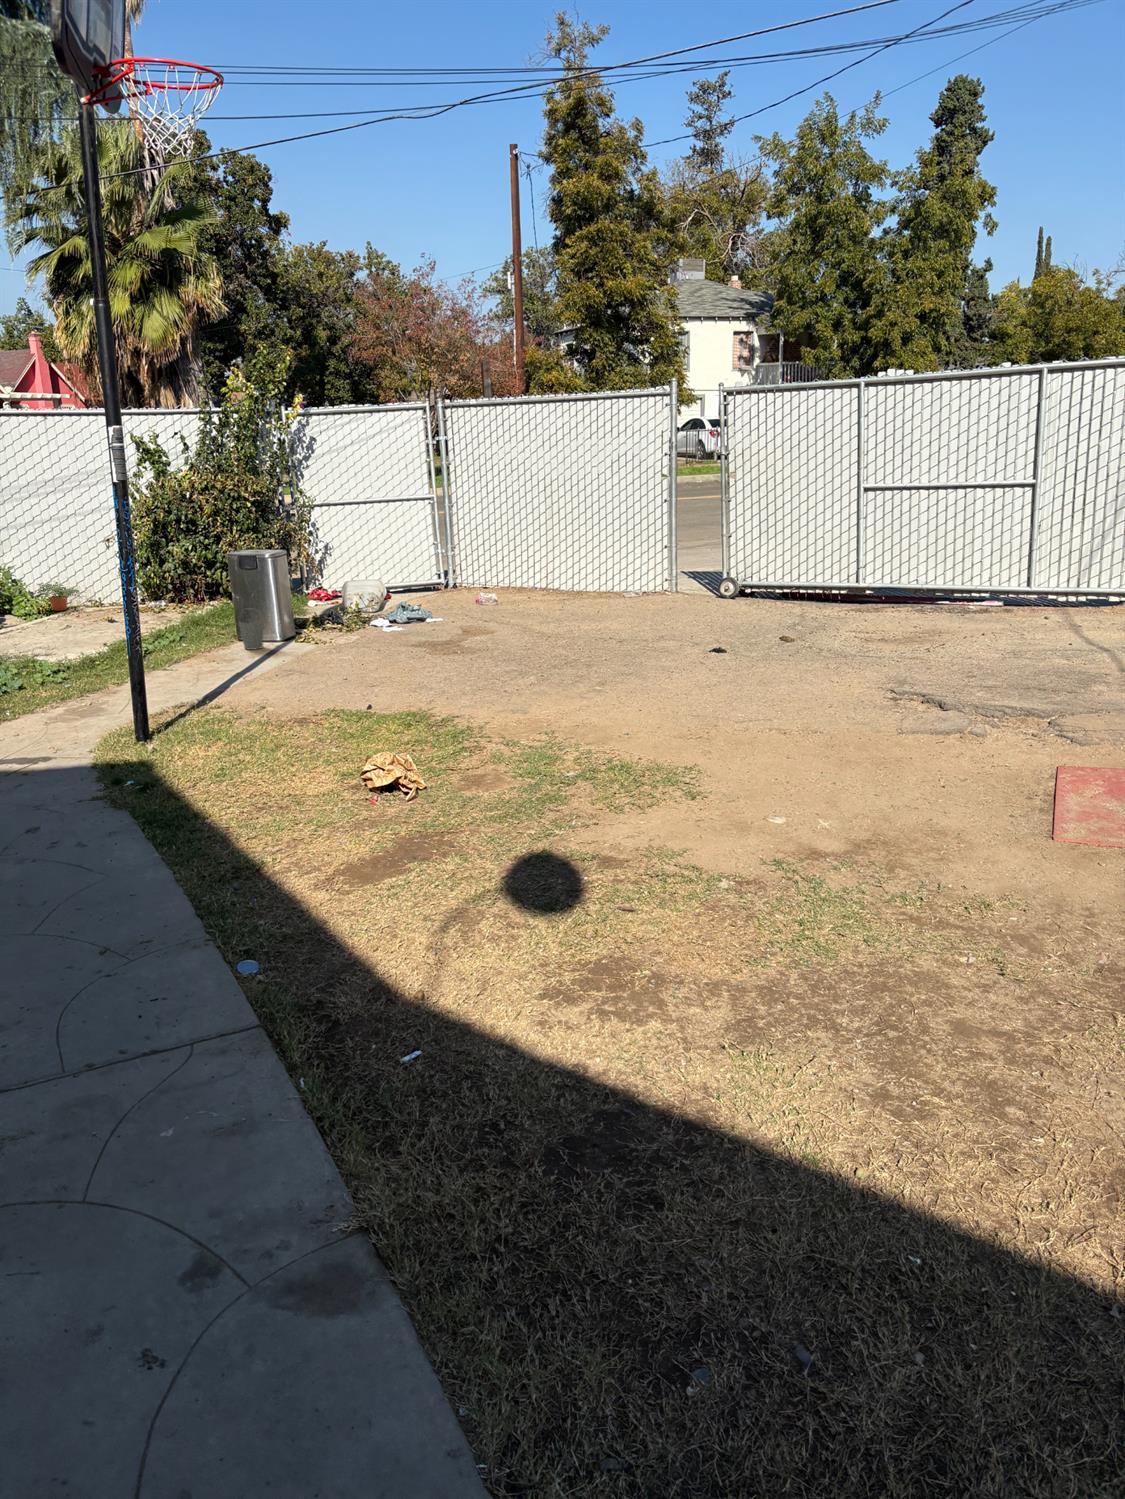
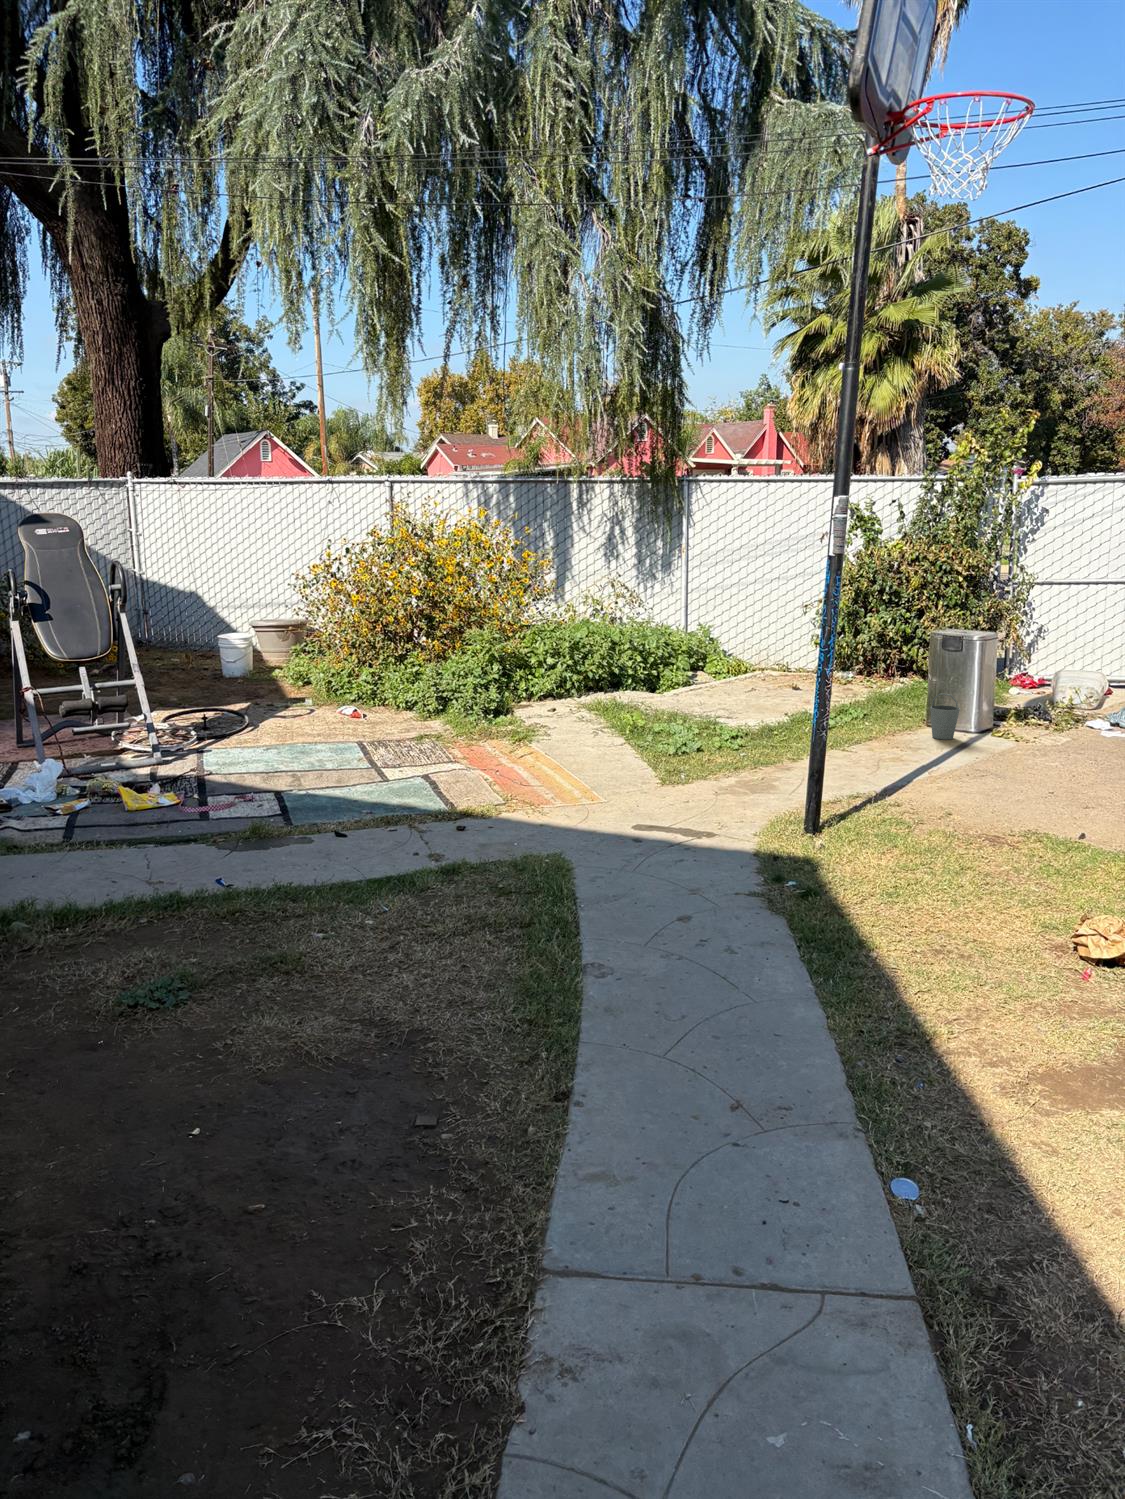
potted plant: present [37,582,84,611] -> none [733,643,778,672]

